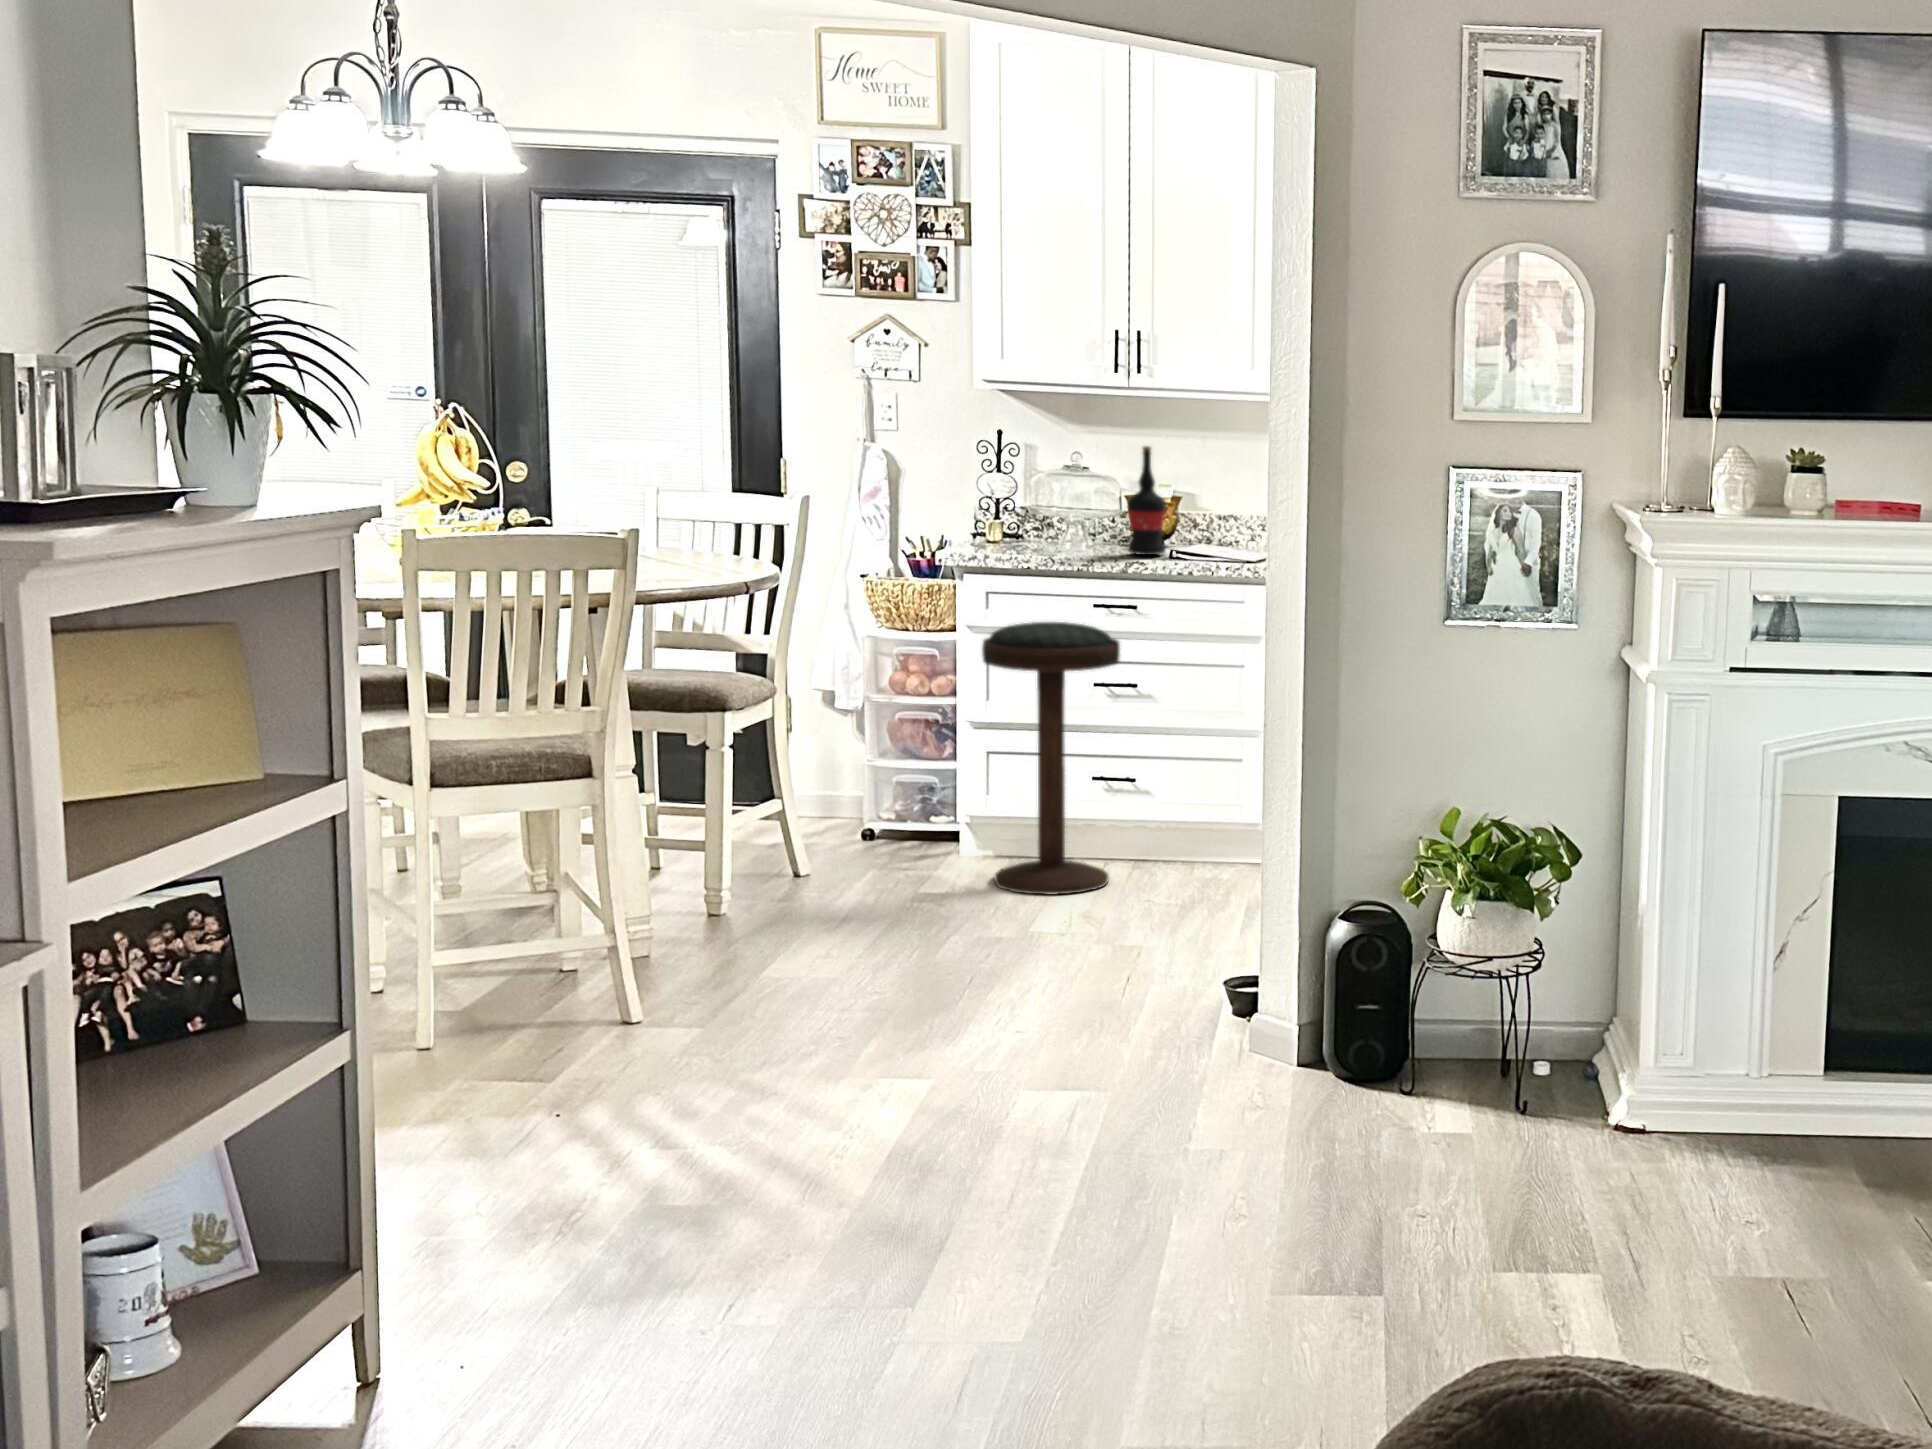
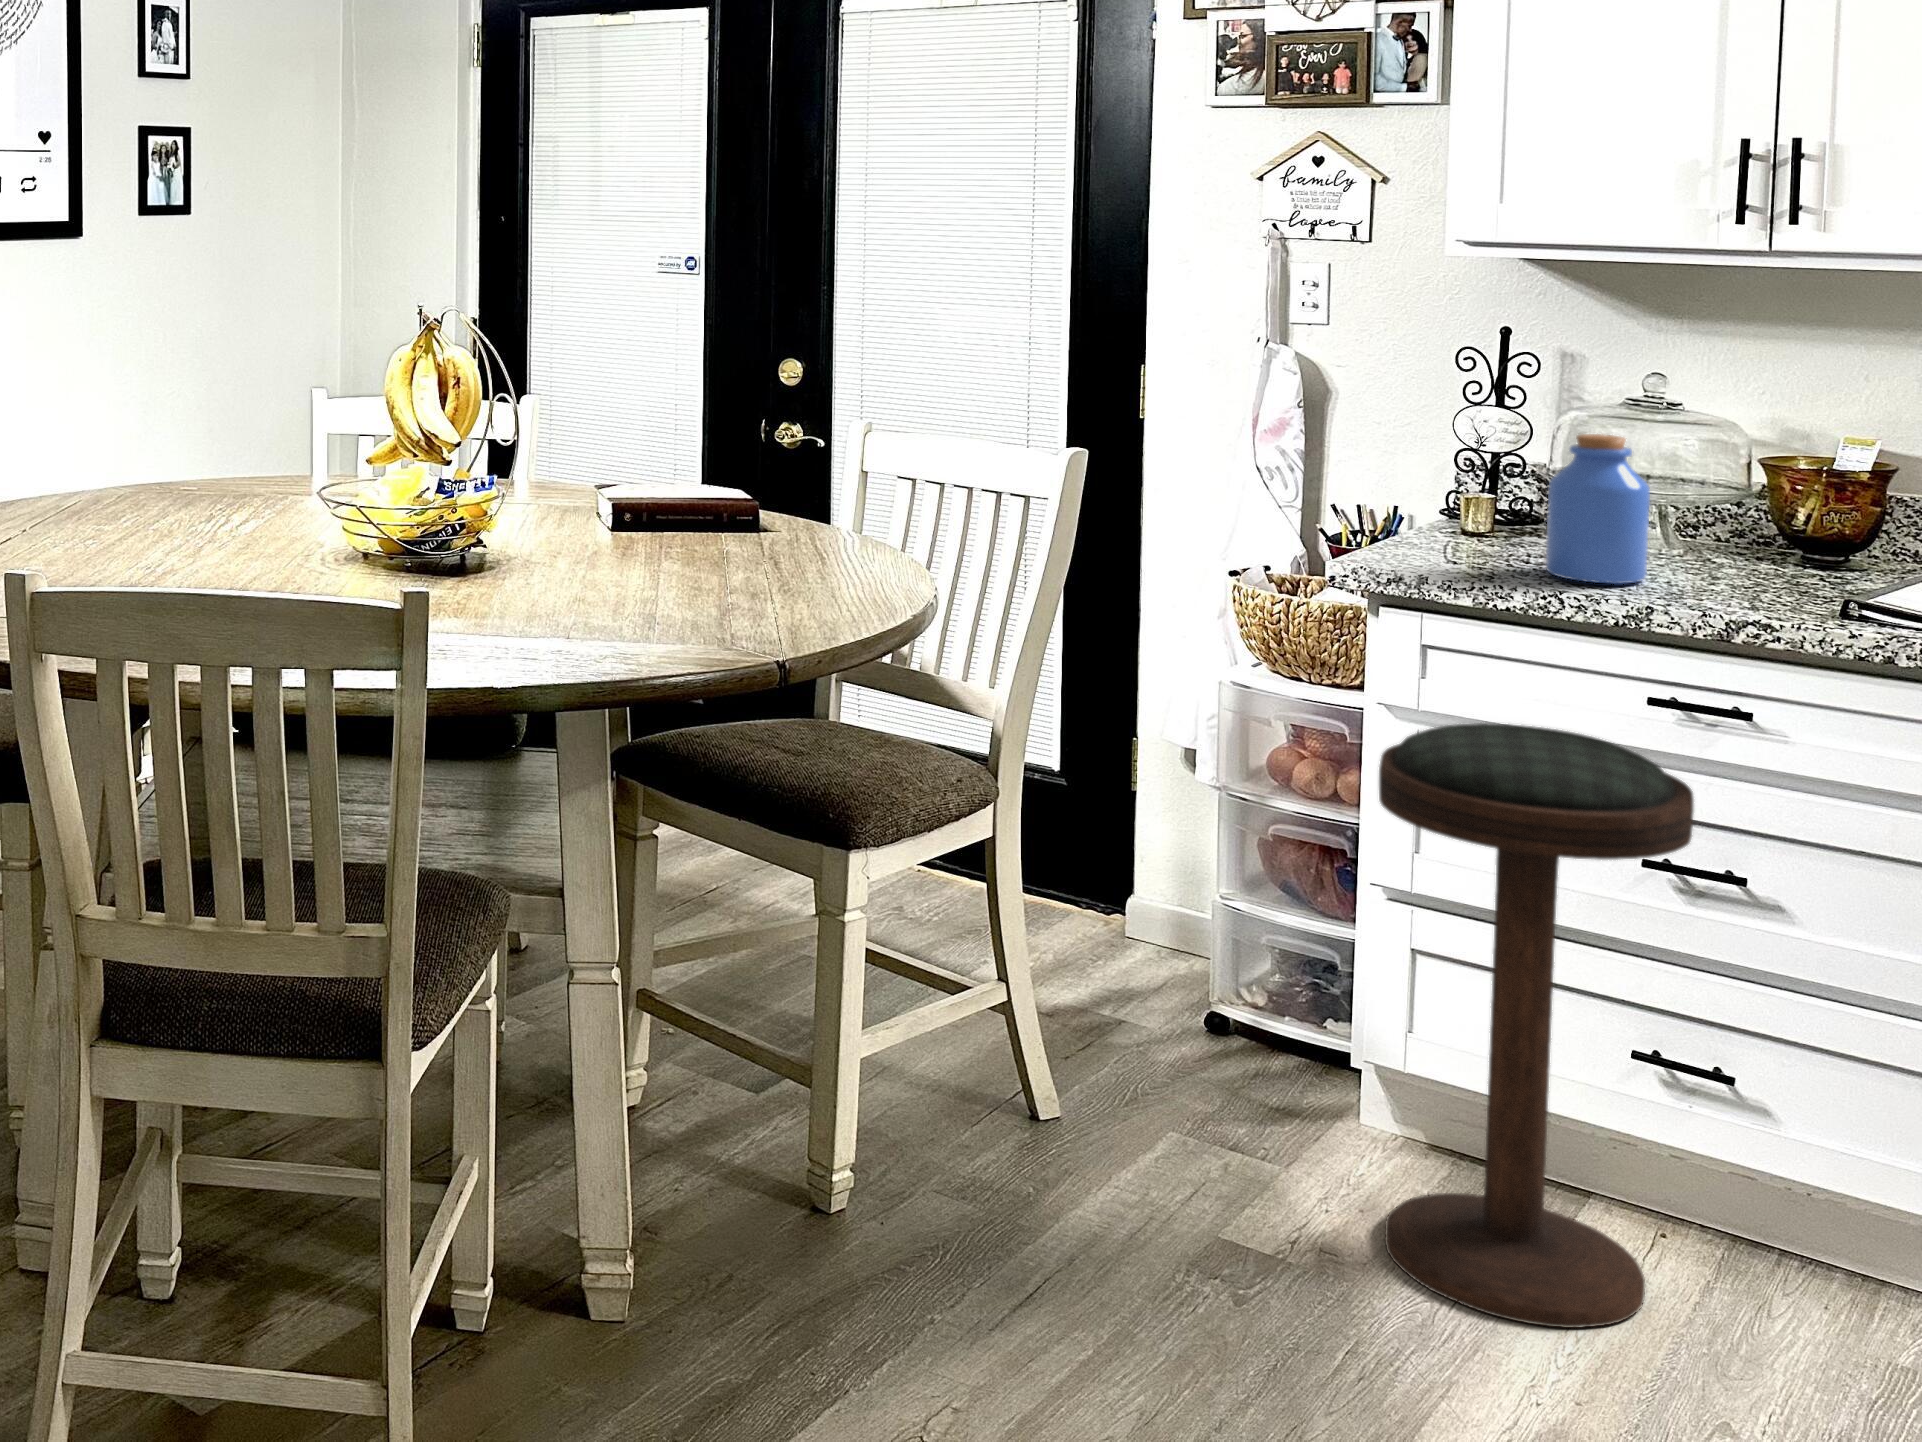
wine bottle: present [1127,446,1166,555] -> none [1743,376,1842,605]
jar: none [1039,479,1085,554] -> present [1546,434,1650,584]

